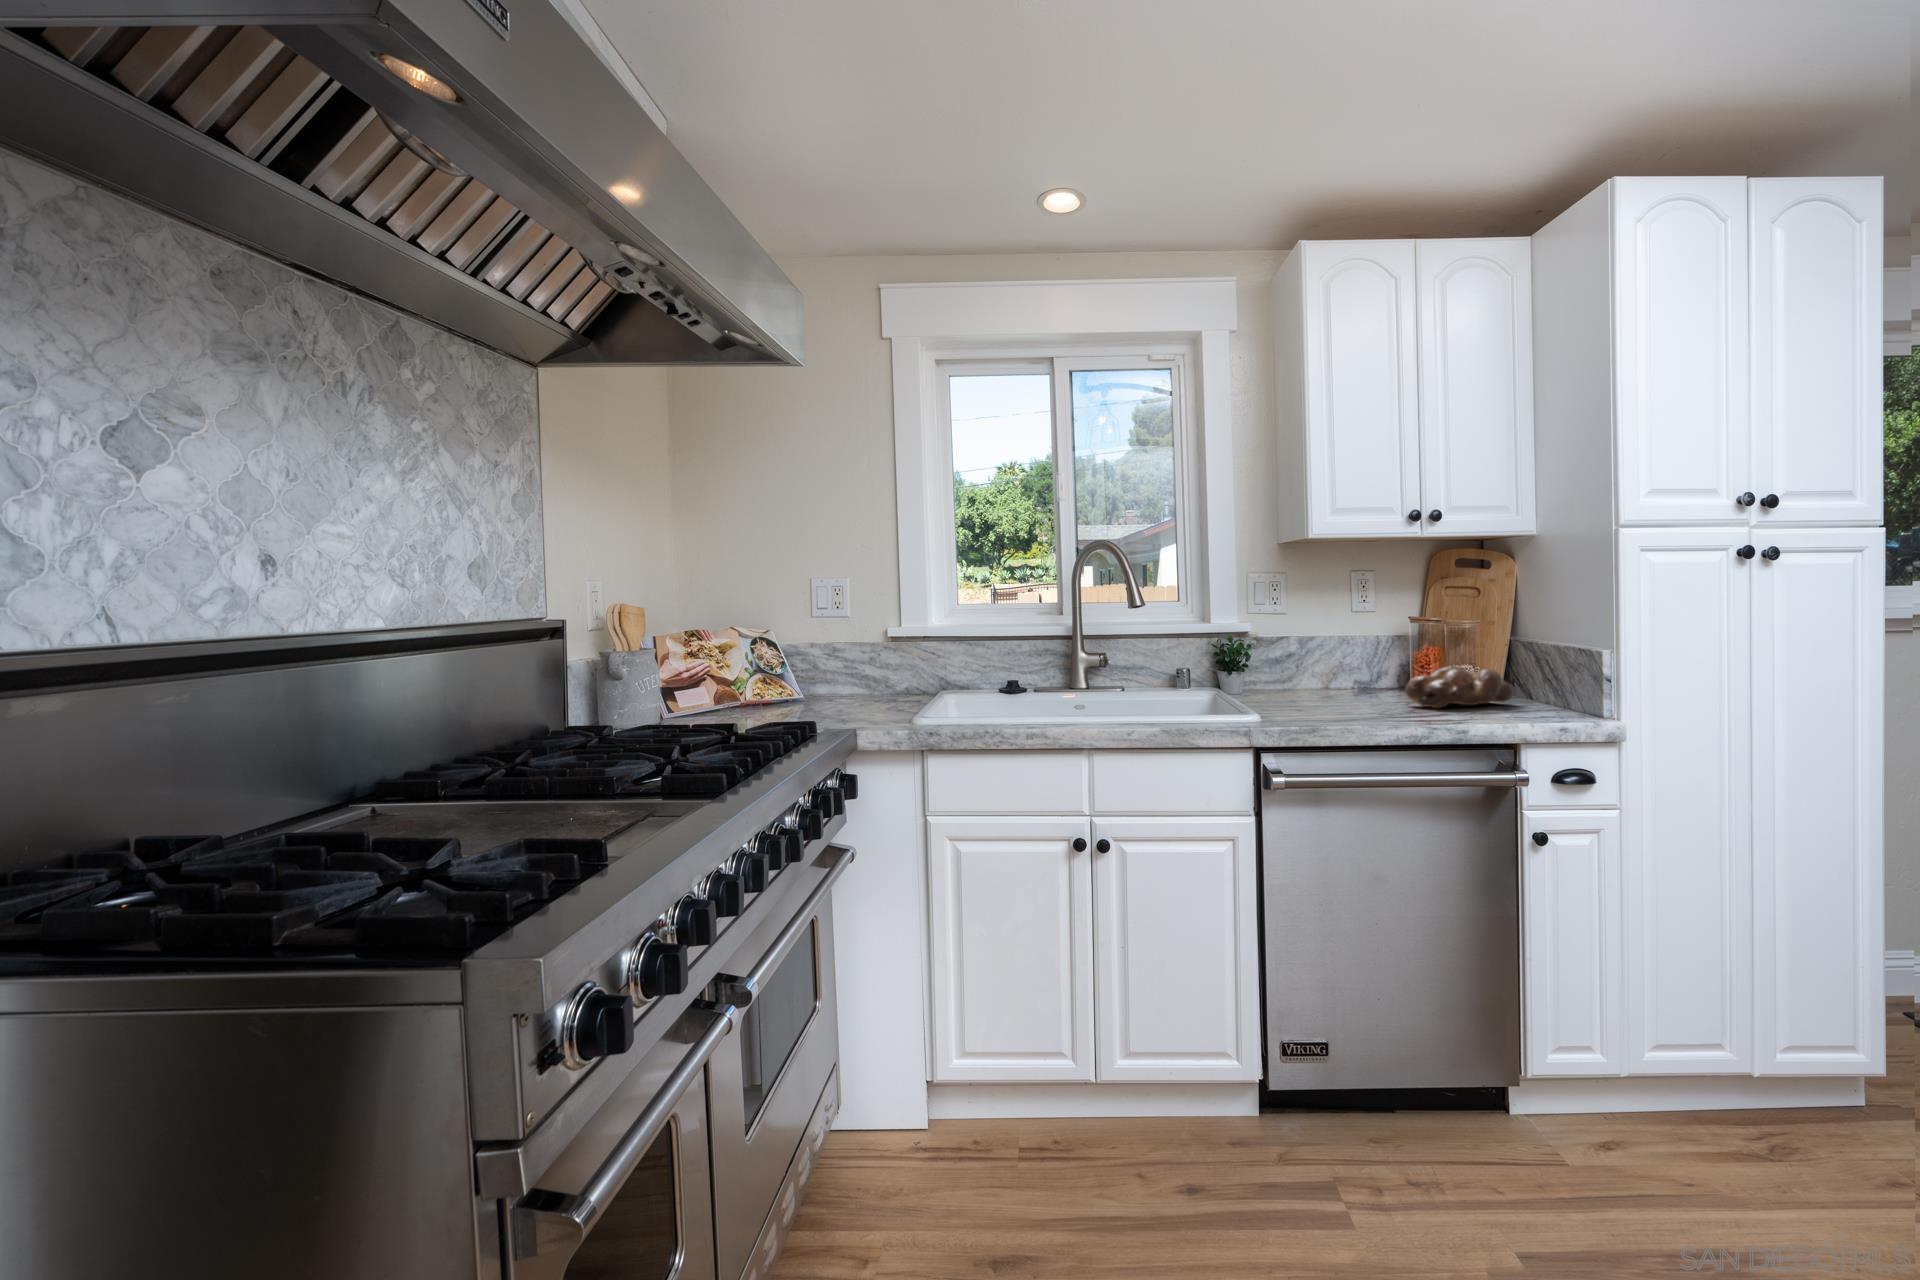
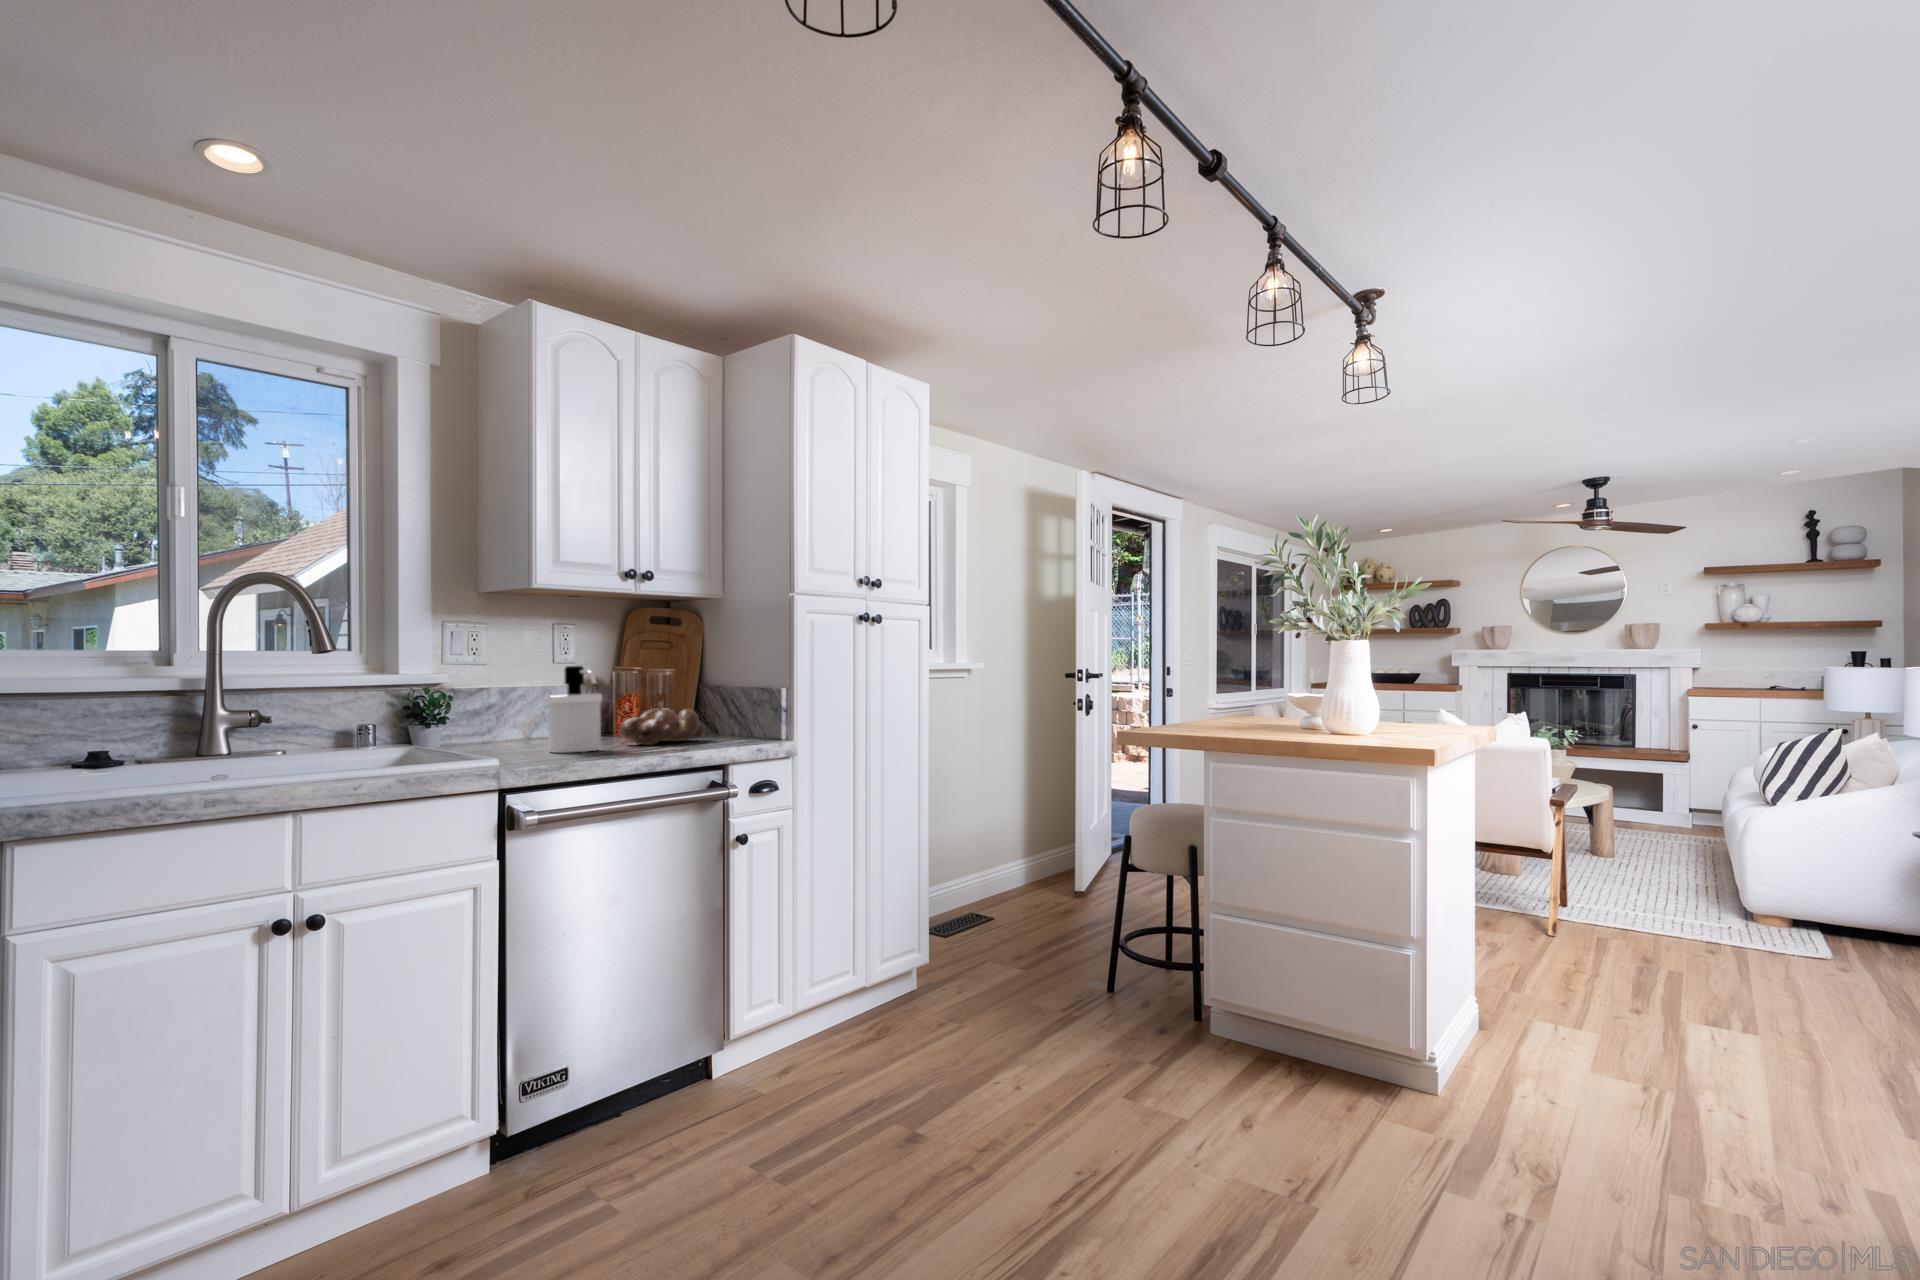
soap dispenser: none [1317,622,1374,712] -> present [546,666,602,753]

